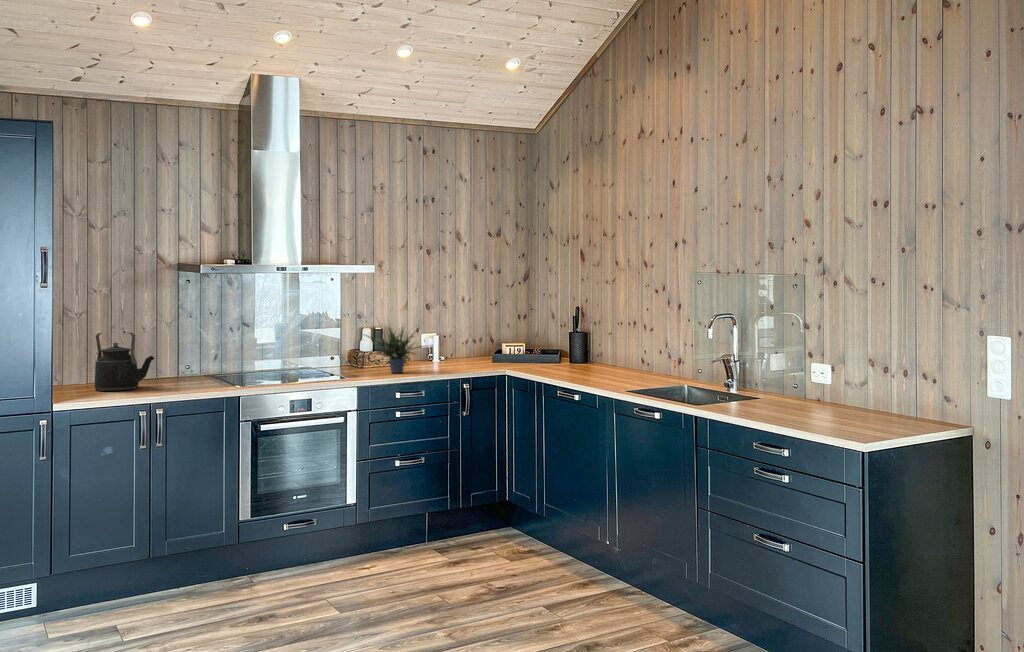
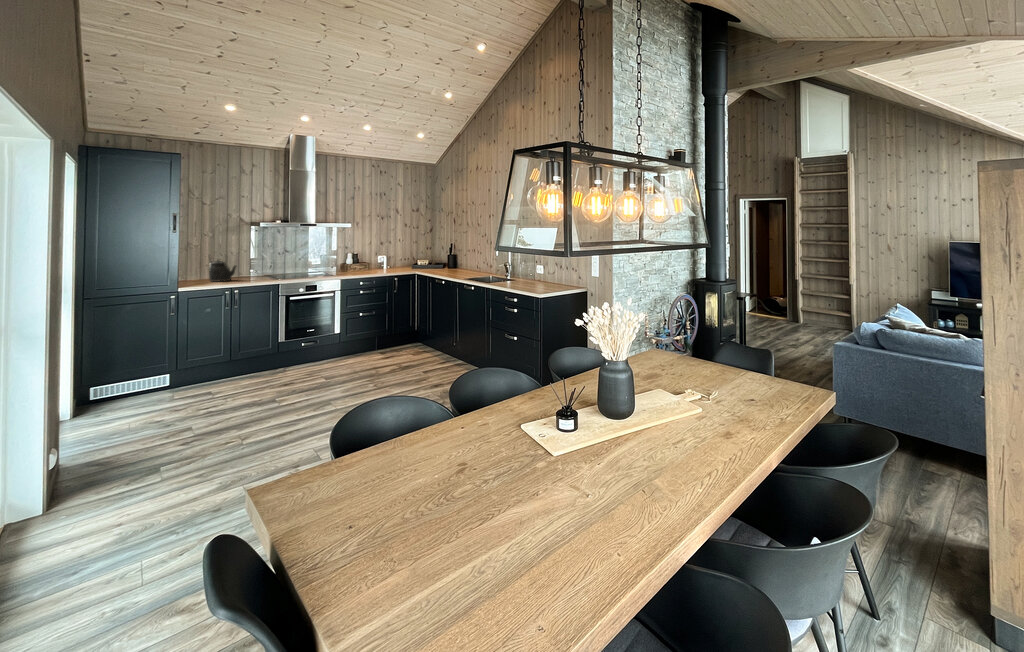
potted plant: present [366,326,427,373] -> none [342,246,377,274]

